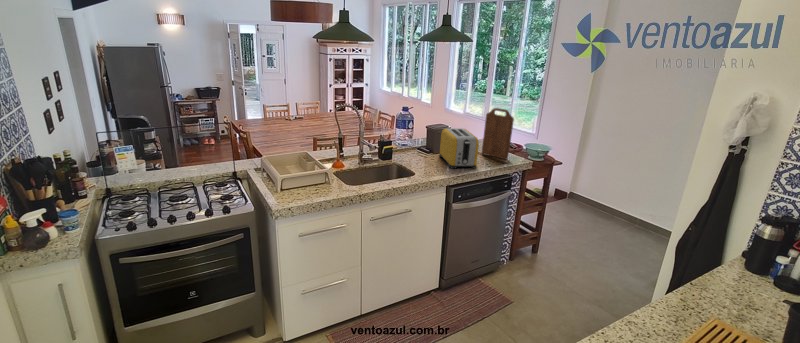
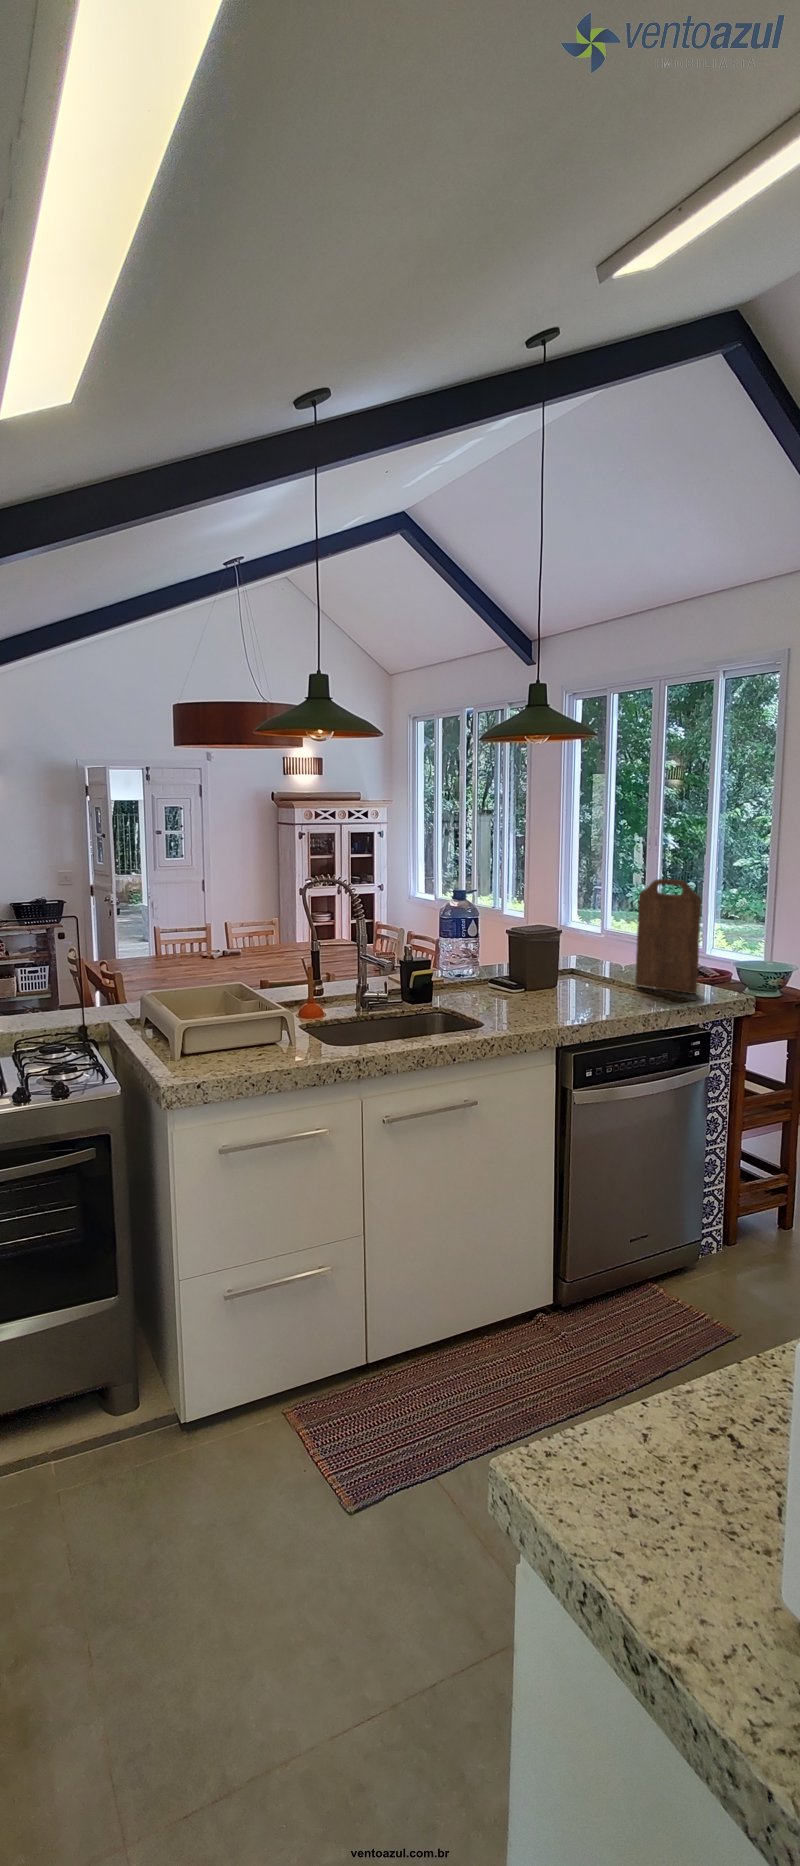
toaster: present [439,128,479,169] -> none [538,927,624,1012]

